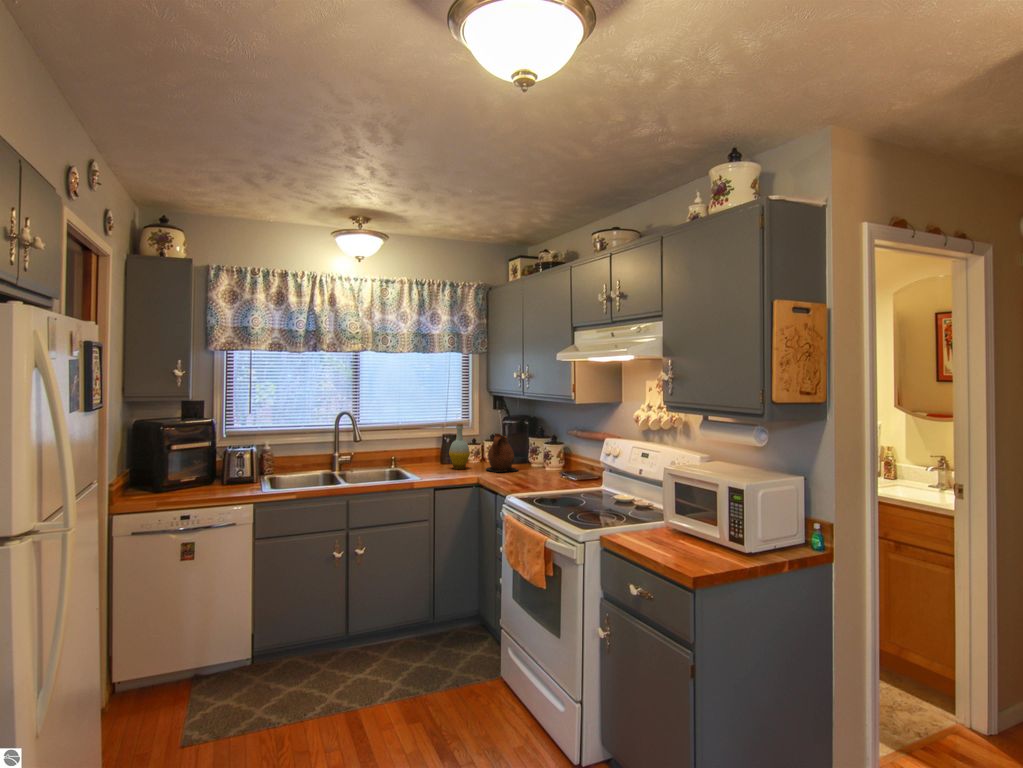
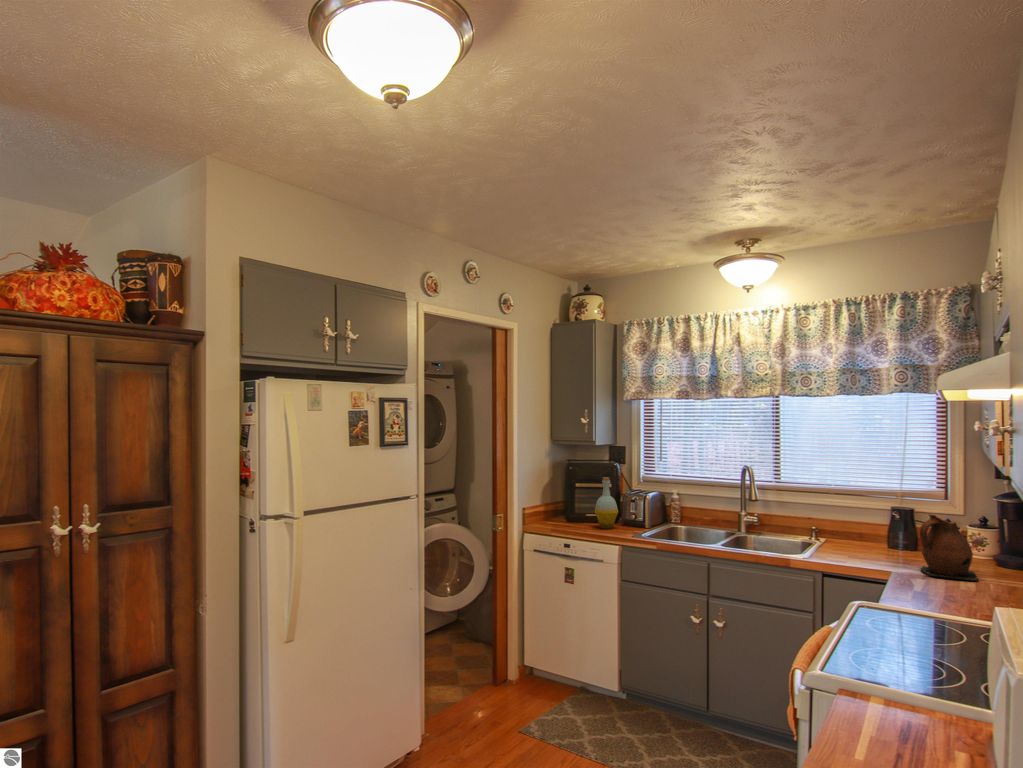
bottle: present [449,424,470,469] -> present [595,477,618,529]

